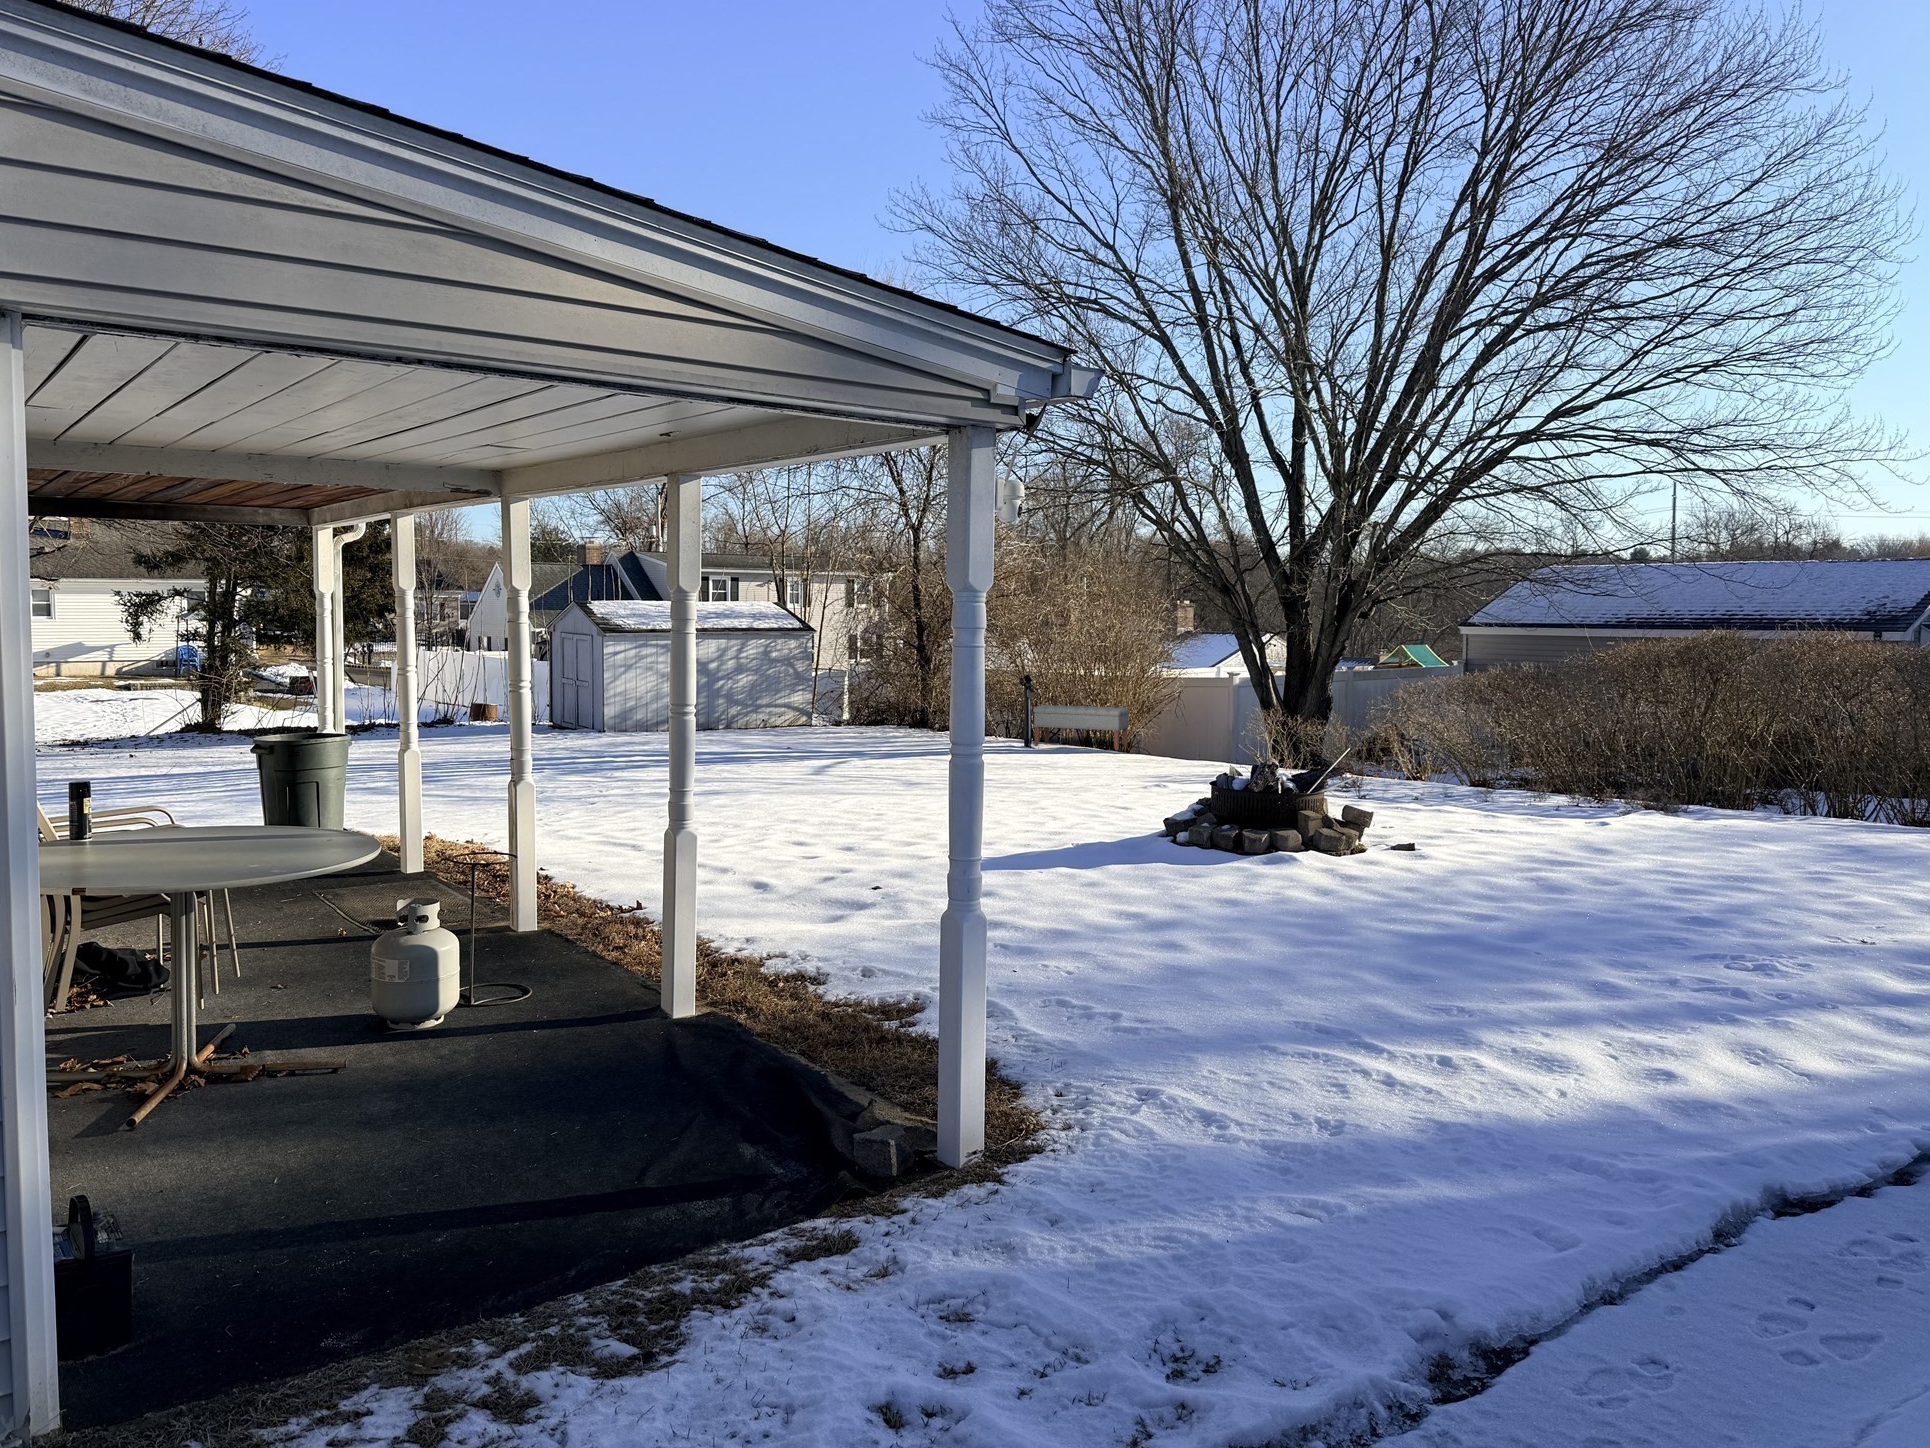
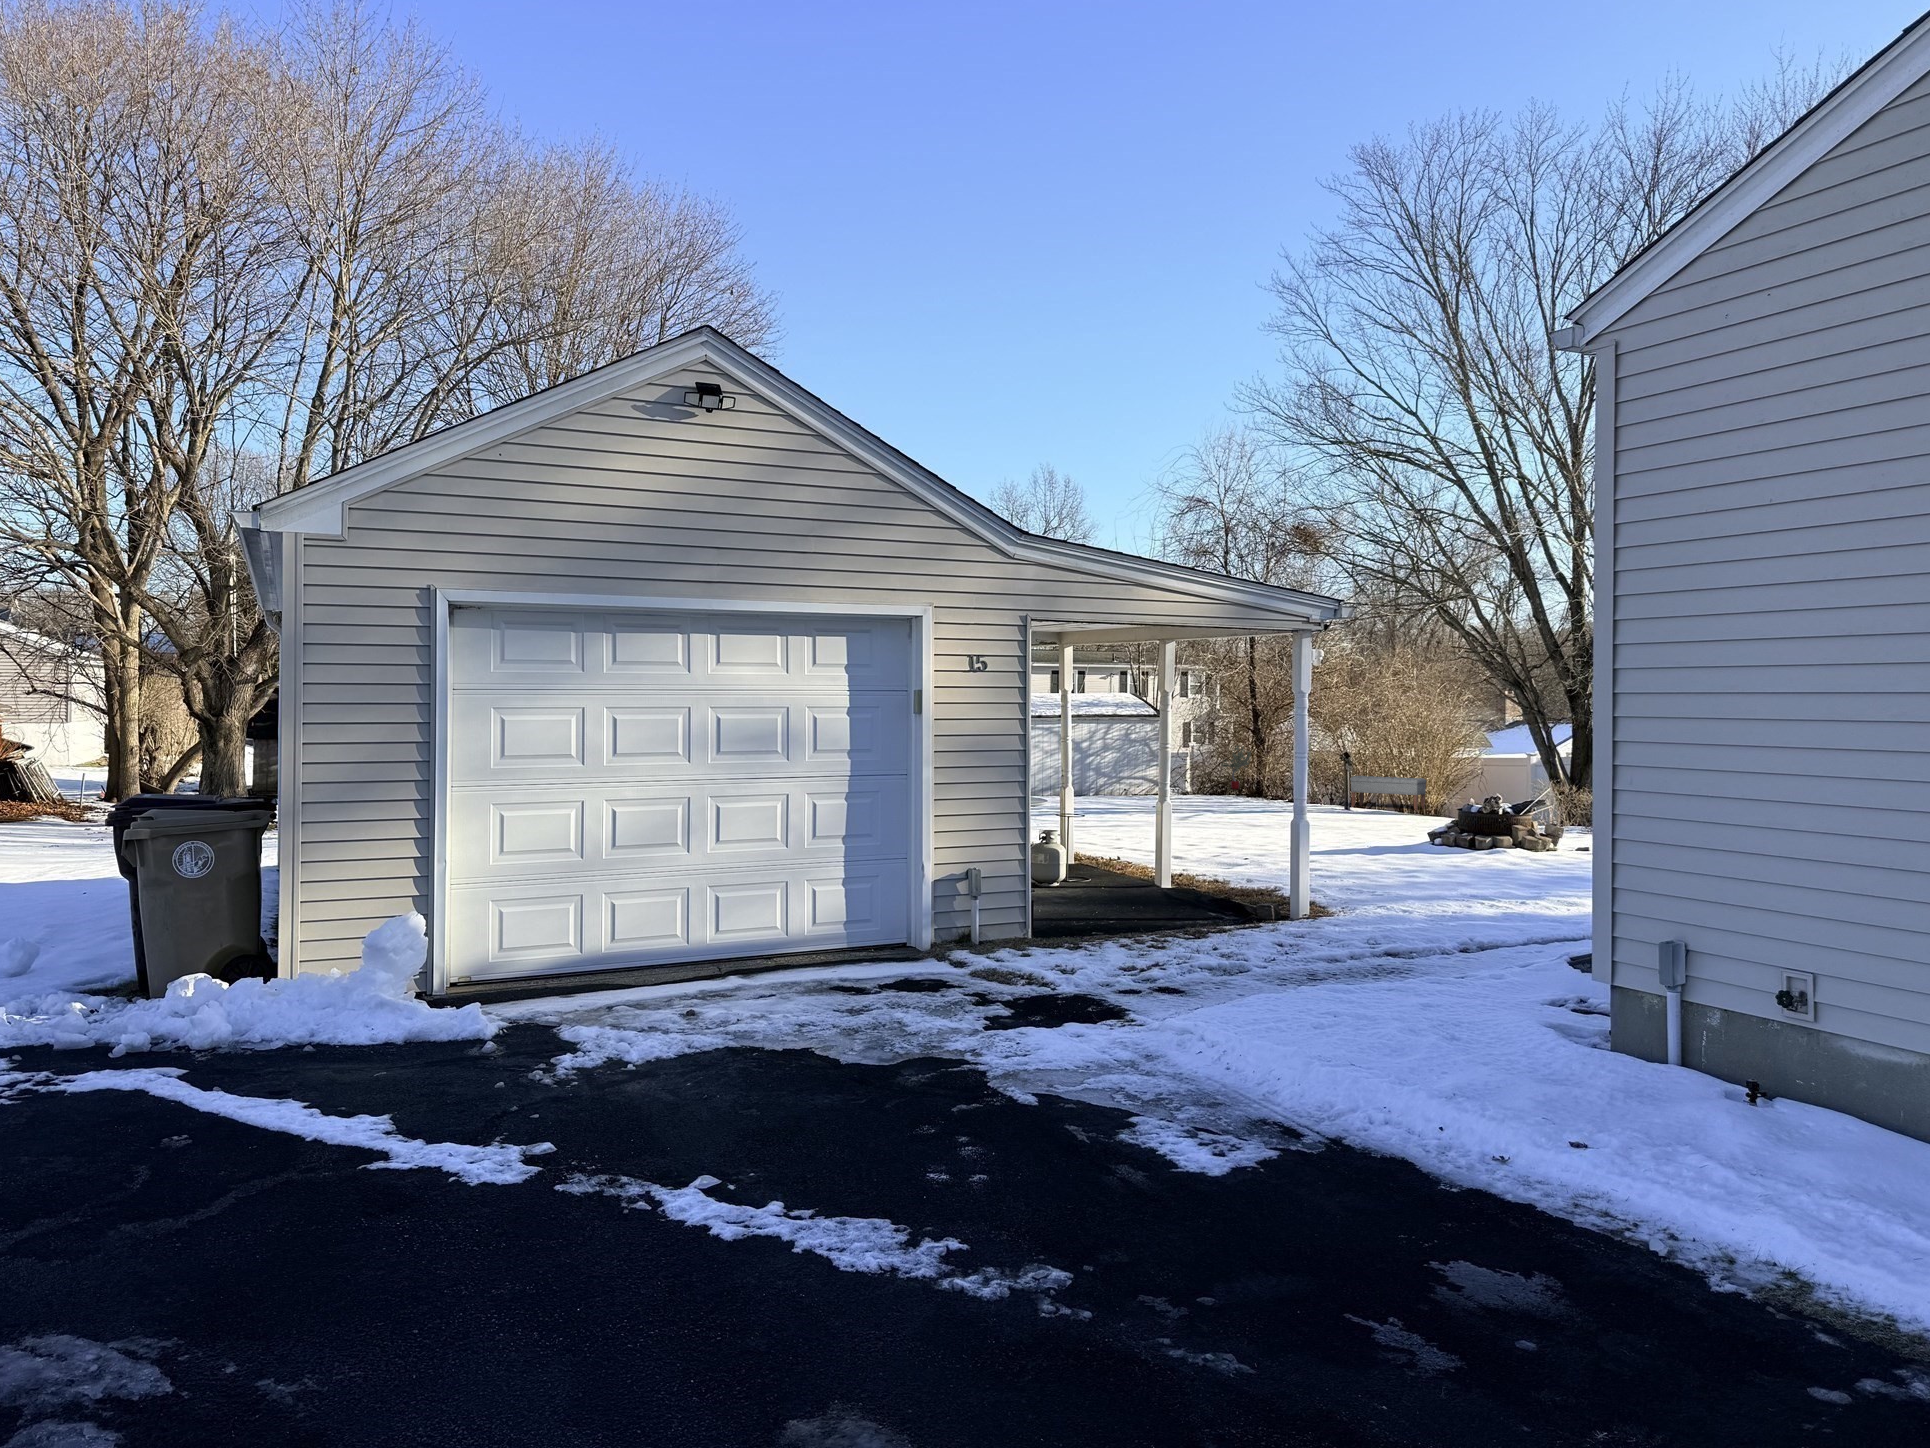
potted tree: none [879,664,916,718] -> present [1221,746,1251,789]

